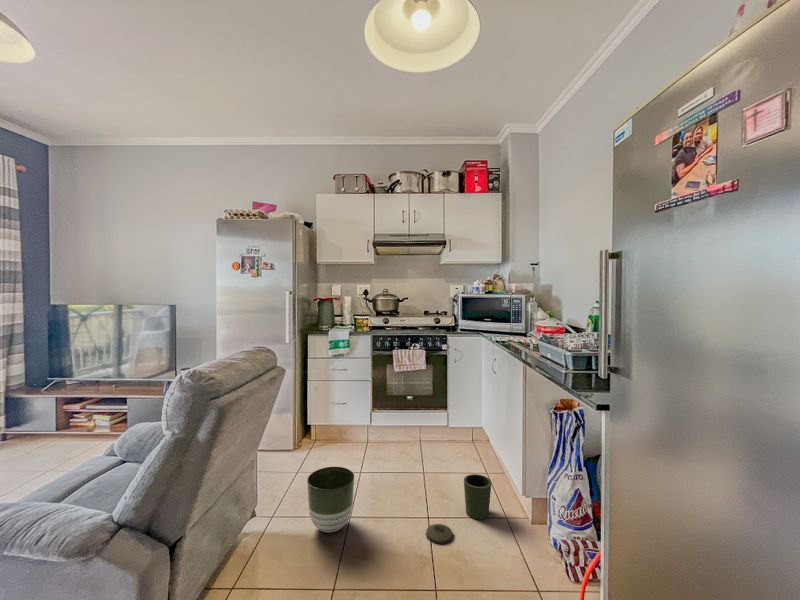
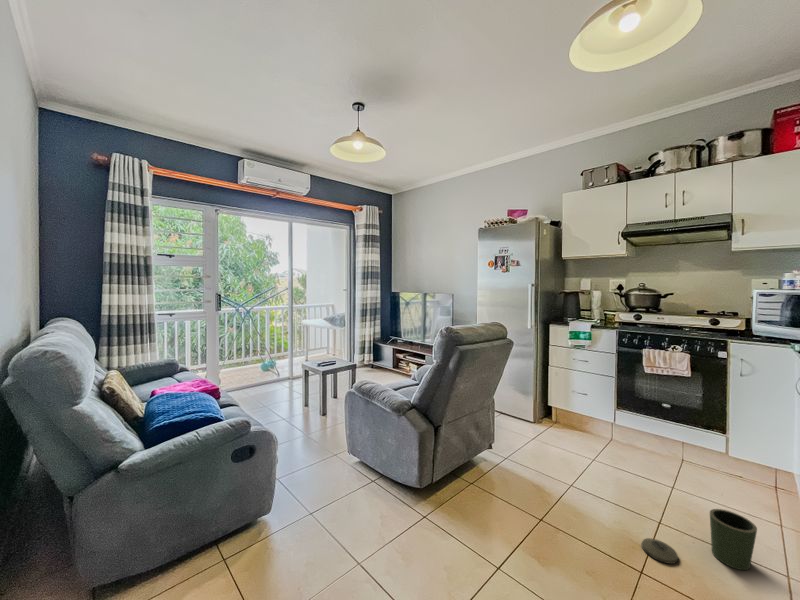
planter: present [307,467,354,533] -> none [522,440,566,497]

